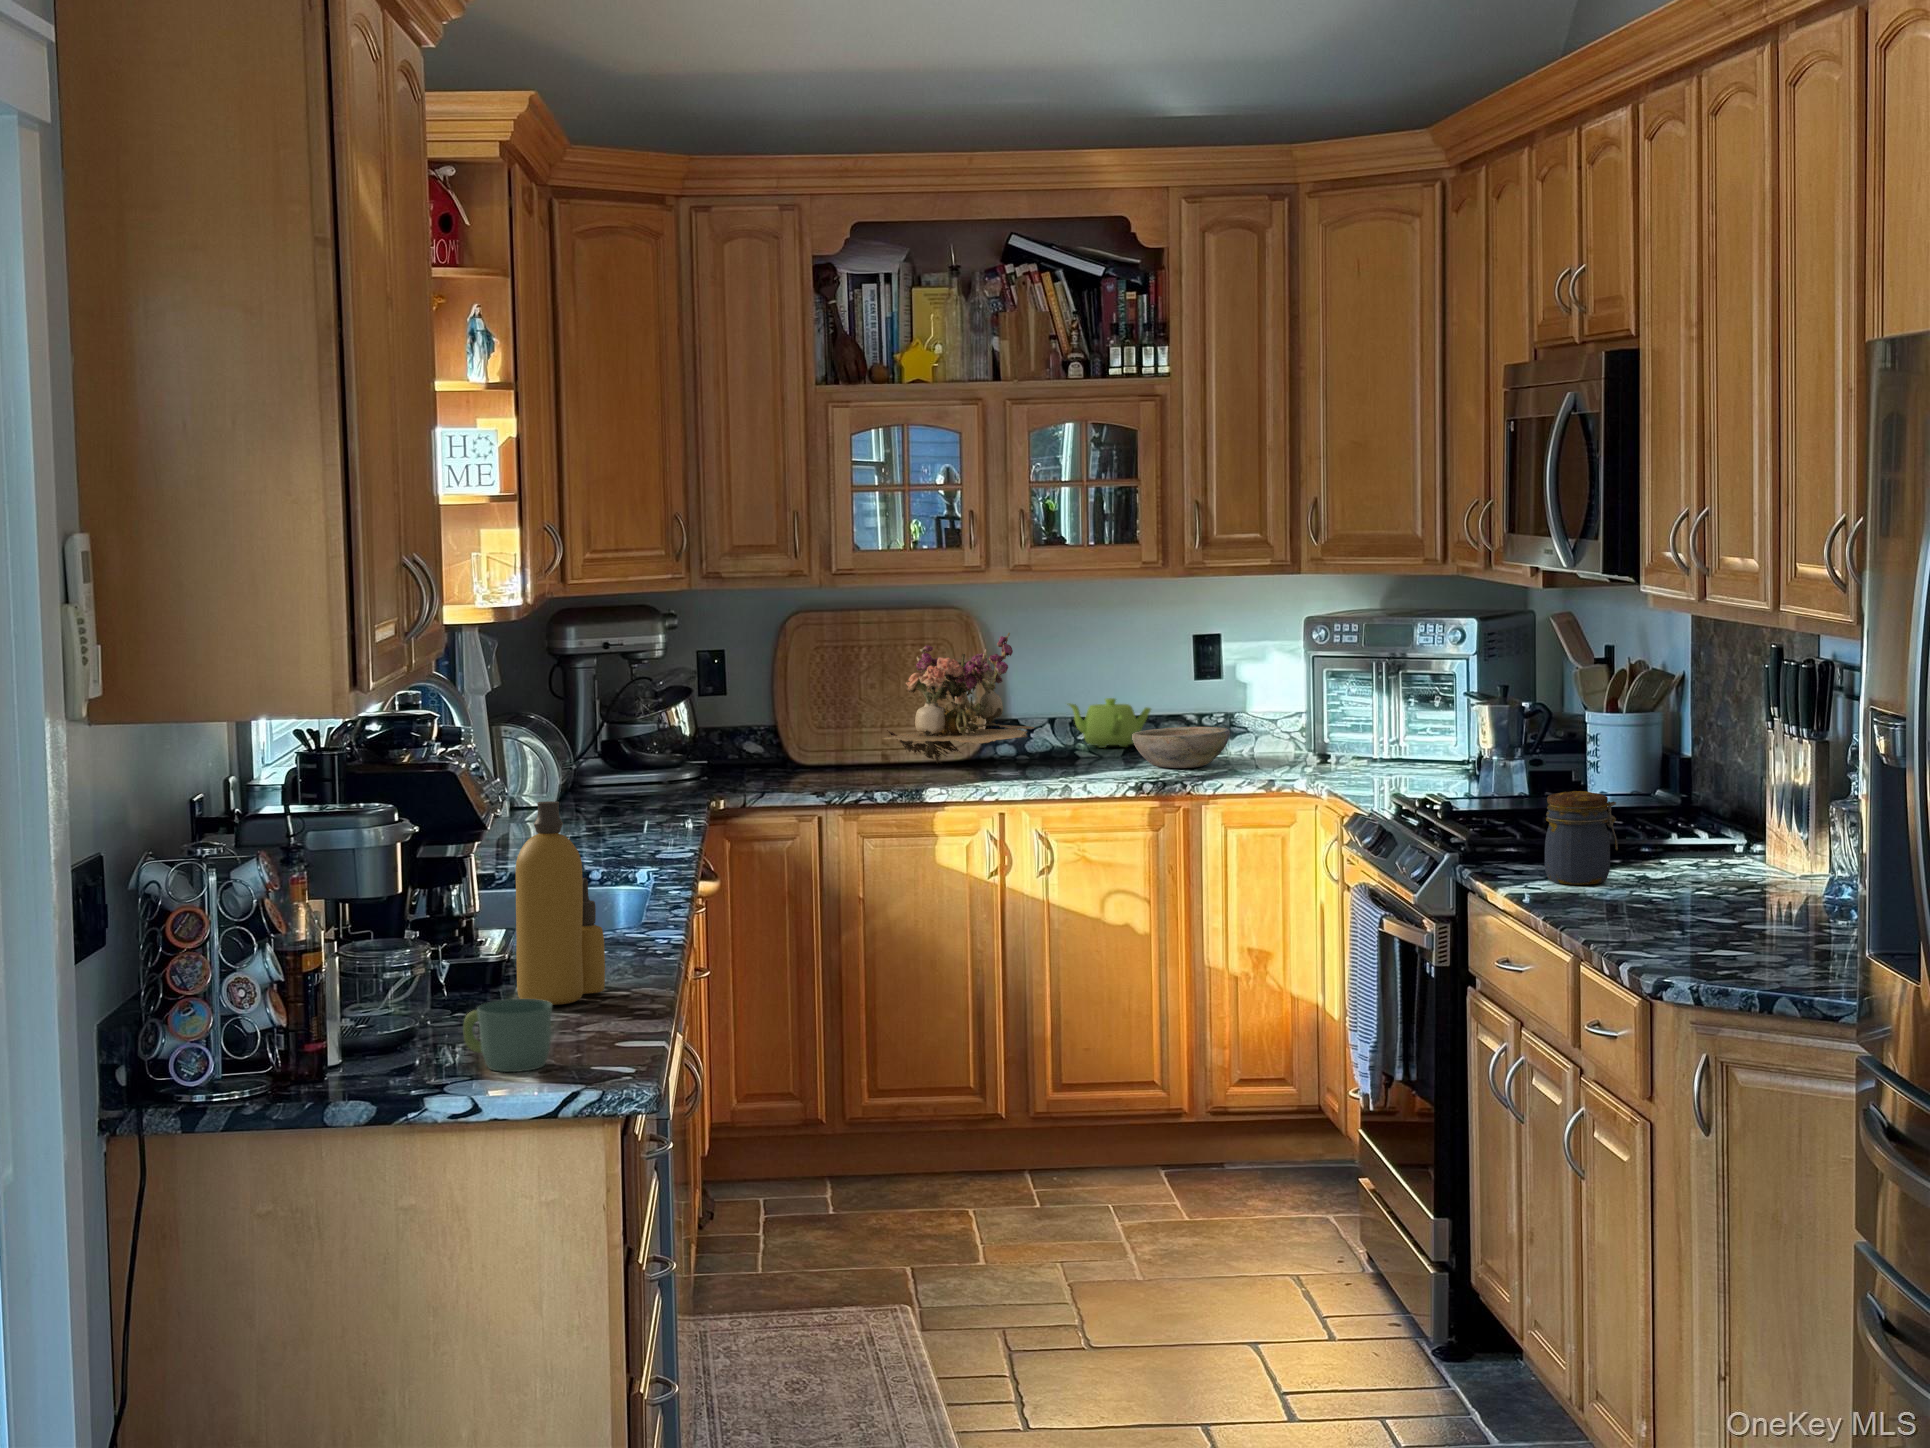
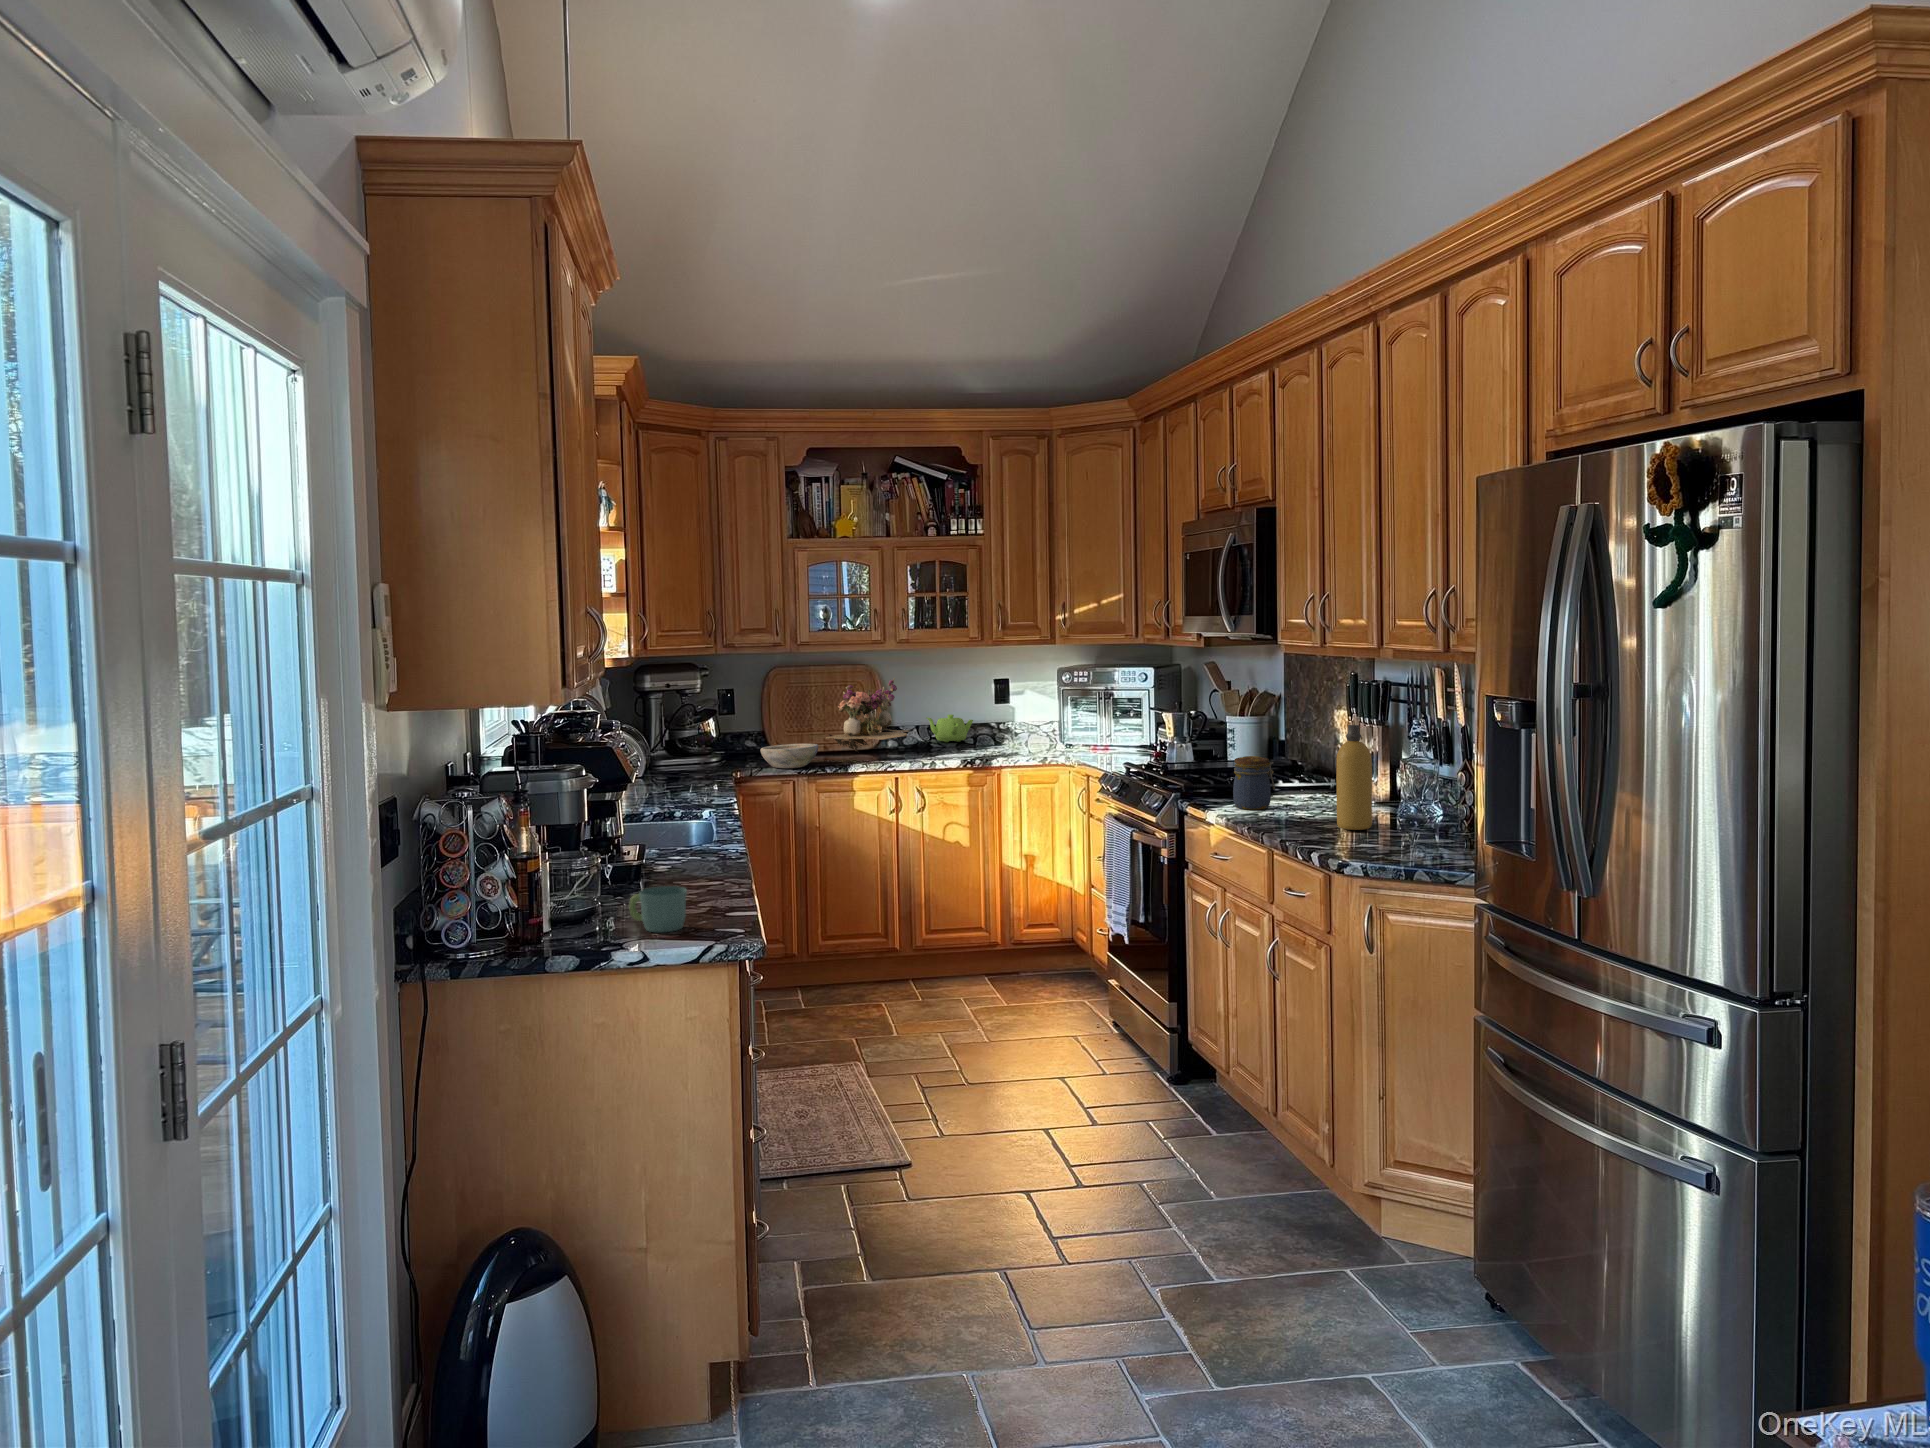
bowl: present [1132,727,1230,768] -> present [761,744,818,768]
bottle: present [516,801,605,1005] -> present [1336,725,1372,830]

